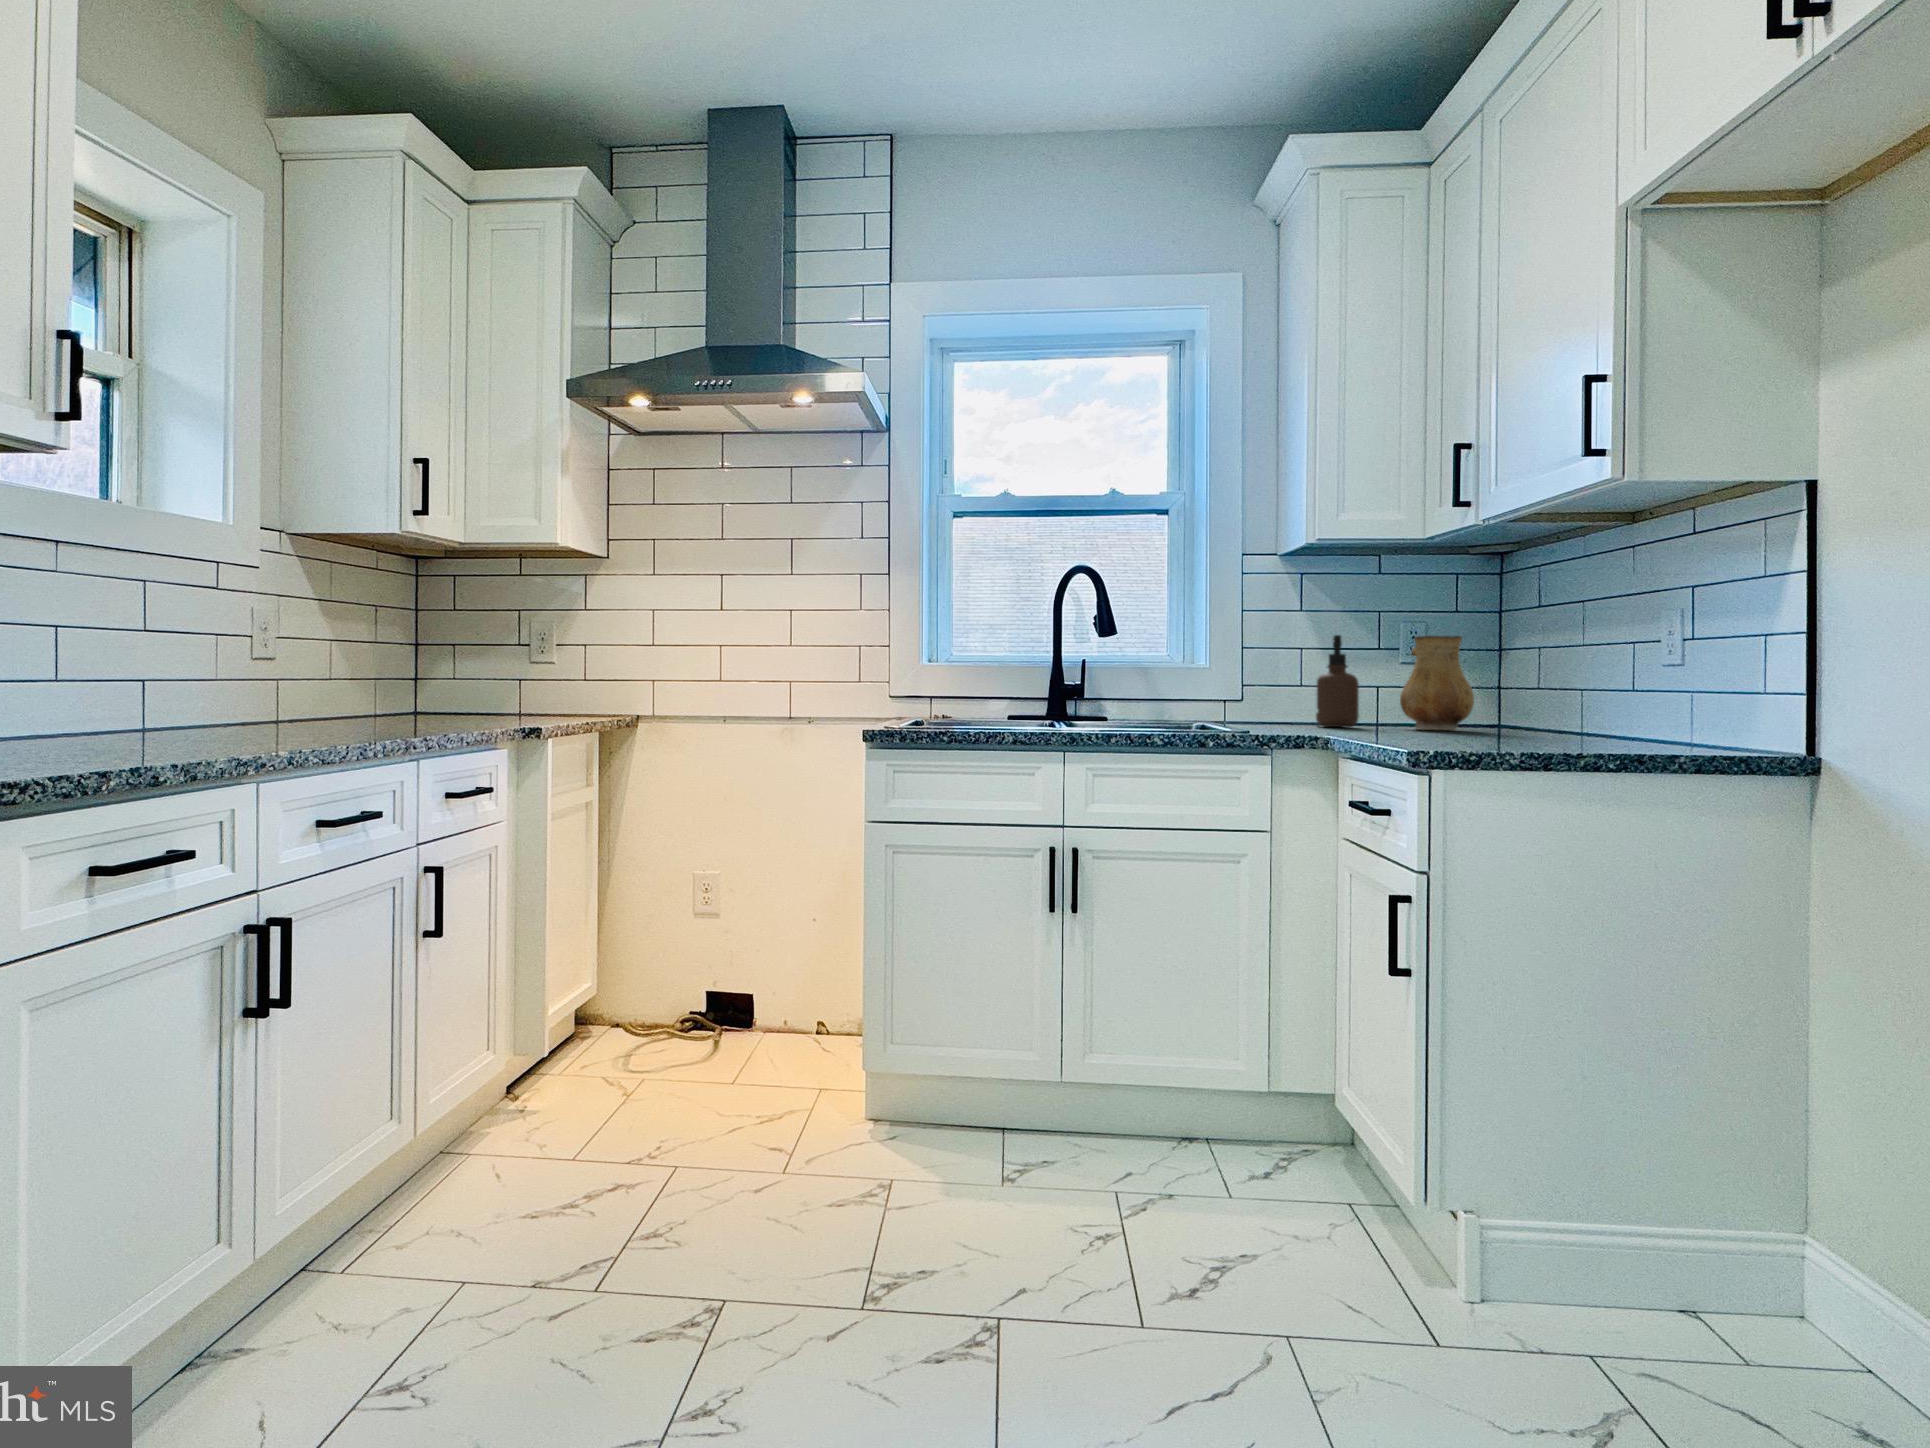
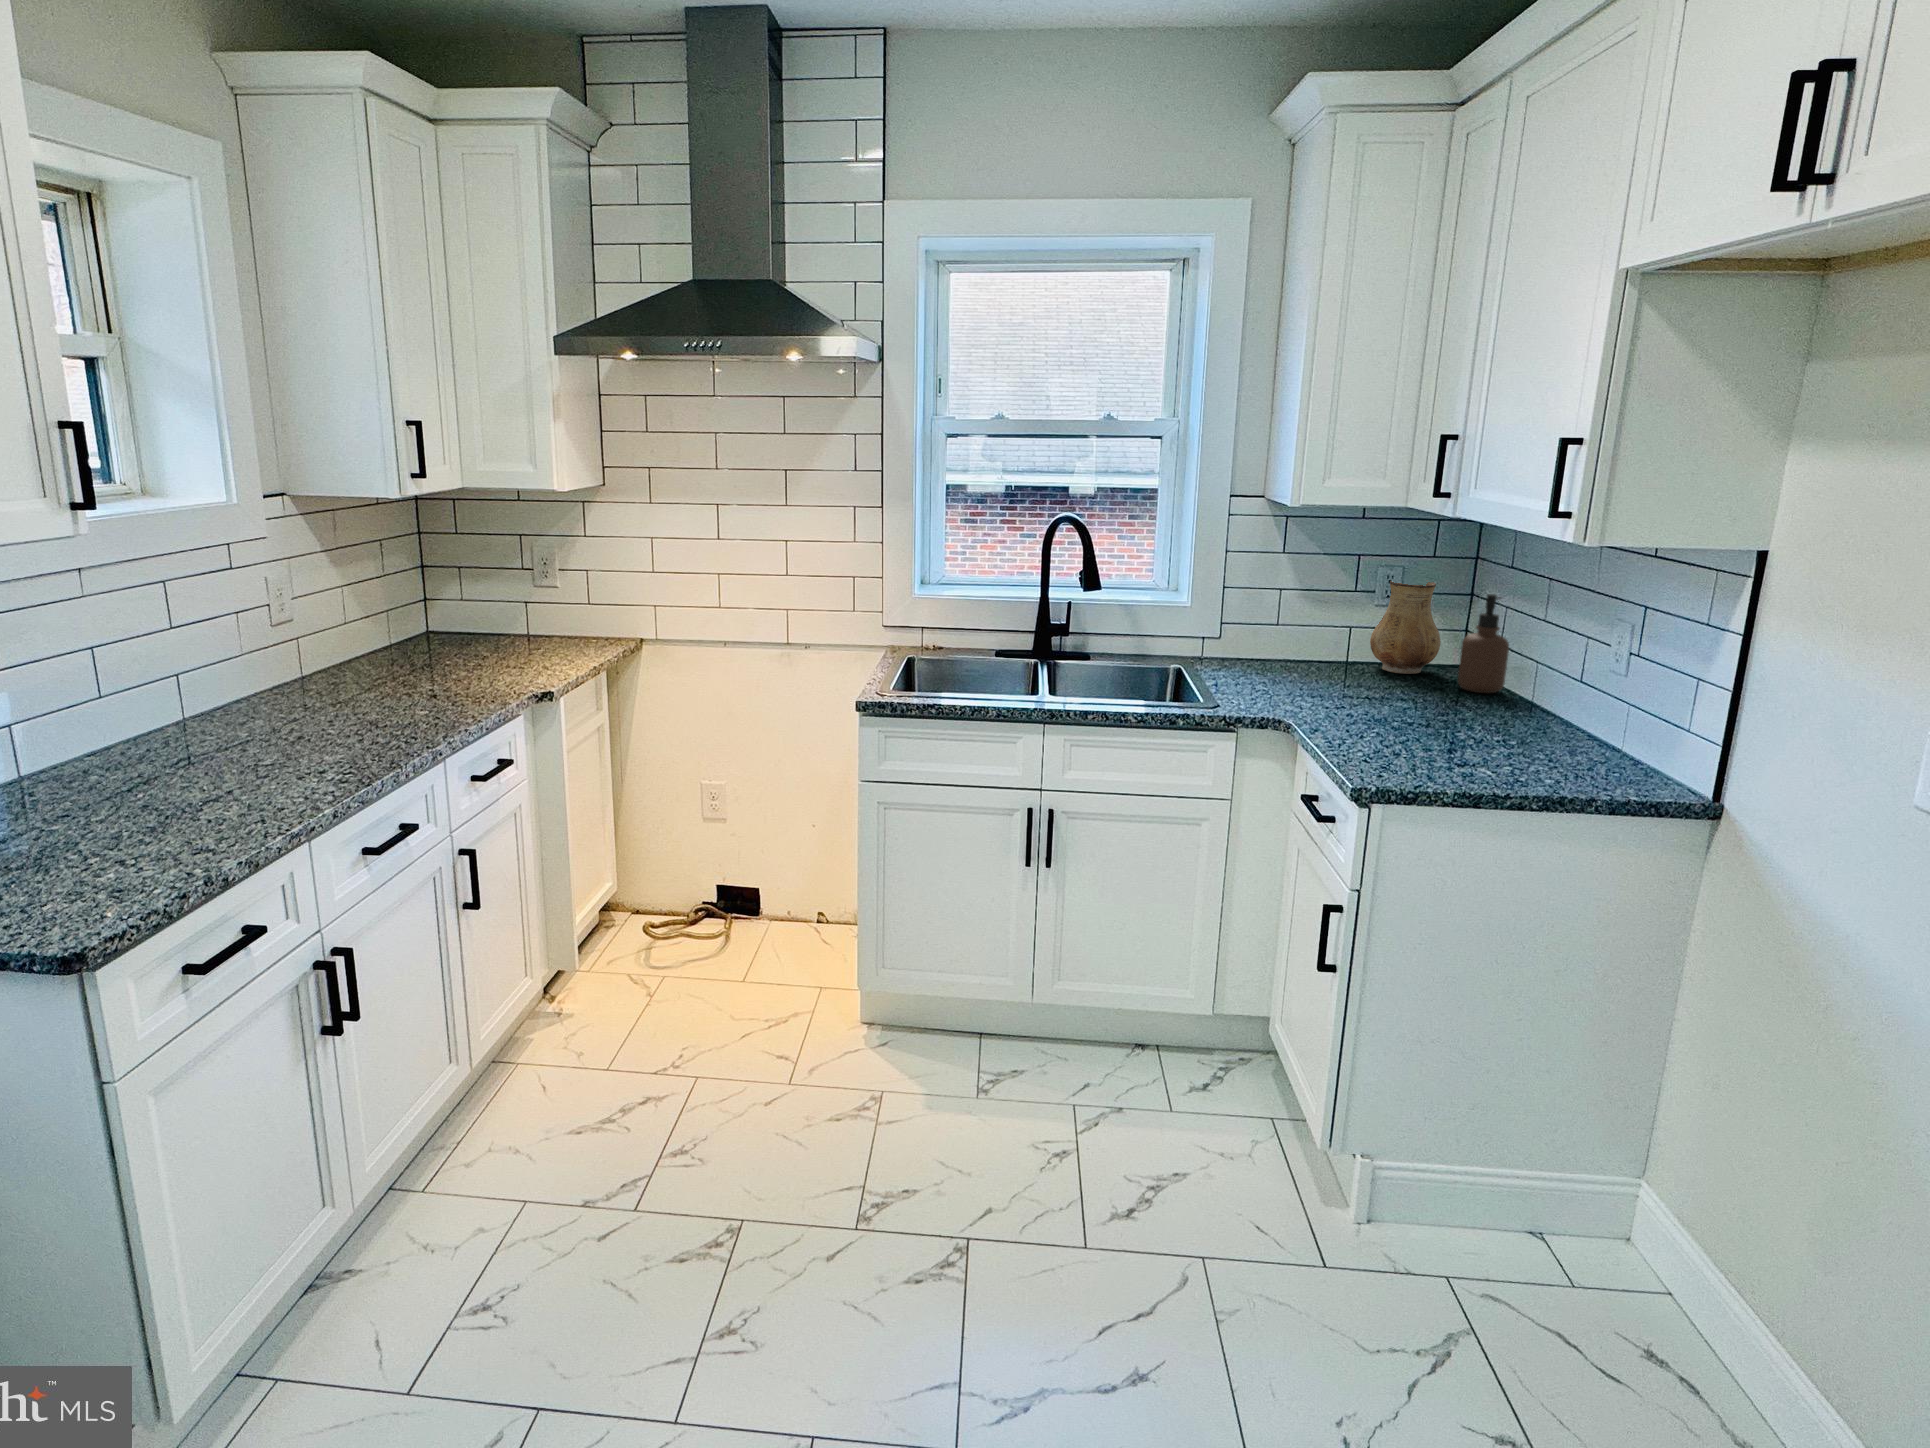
soap dispenser: present [1316,635,1359,727] -> present [1458,594,1509,693]

